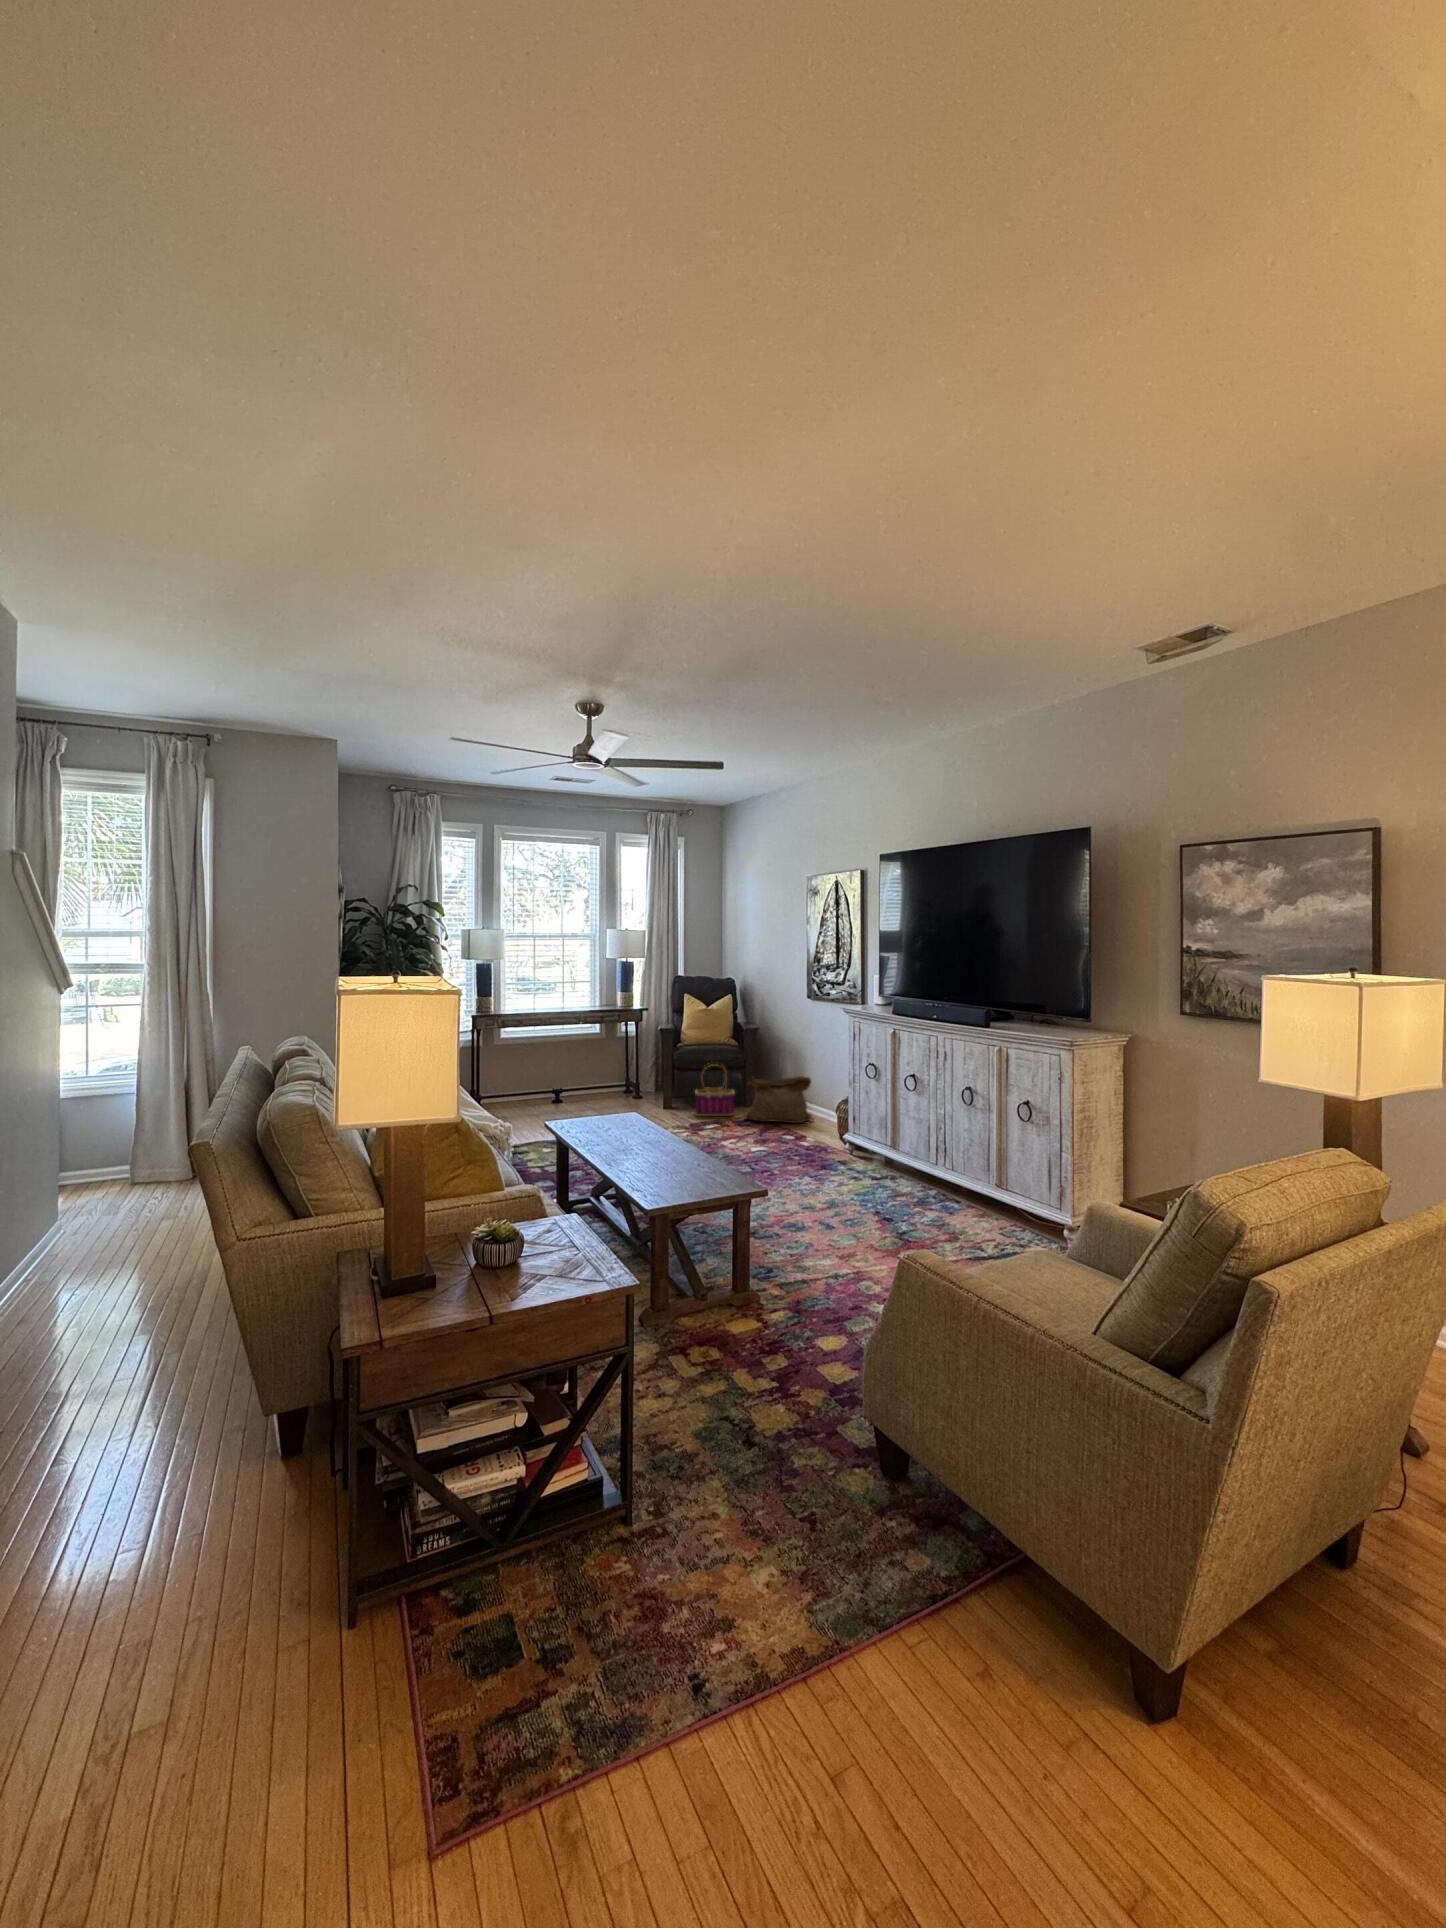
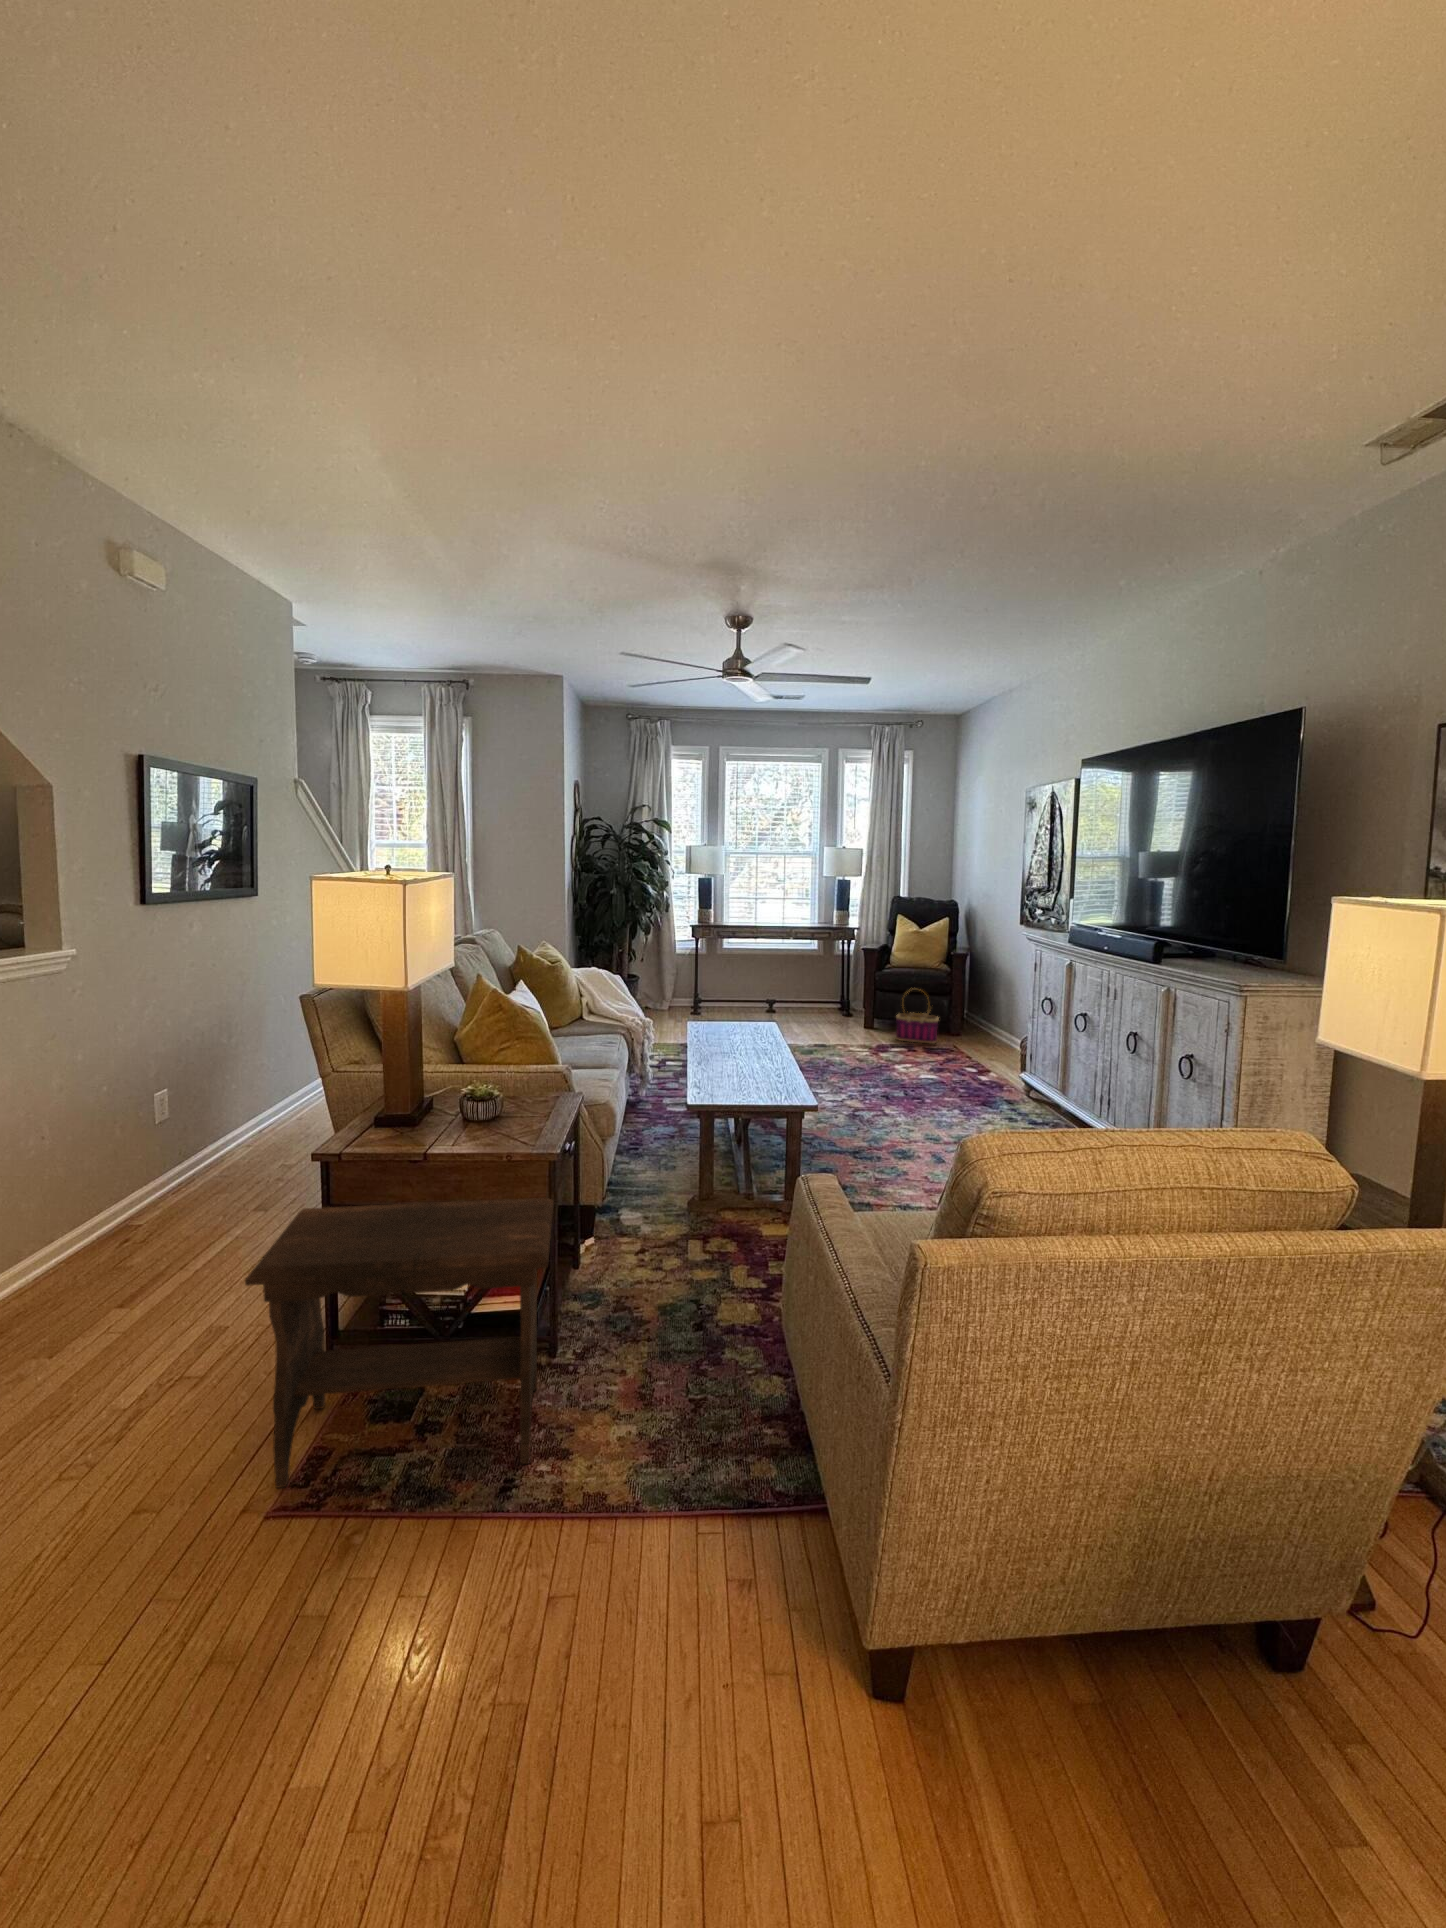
bag: present [743,1076,814,1123] -> none [943,1005,1021,1059]
footstool: none [358,1334,726,1816] -> present [245,1198,553,1488]

